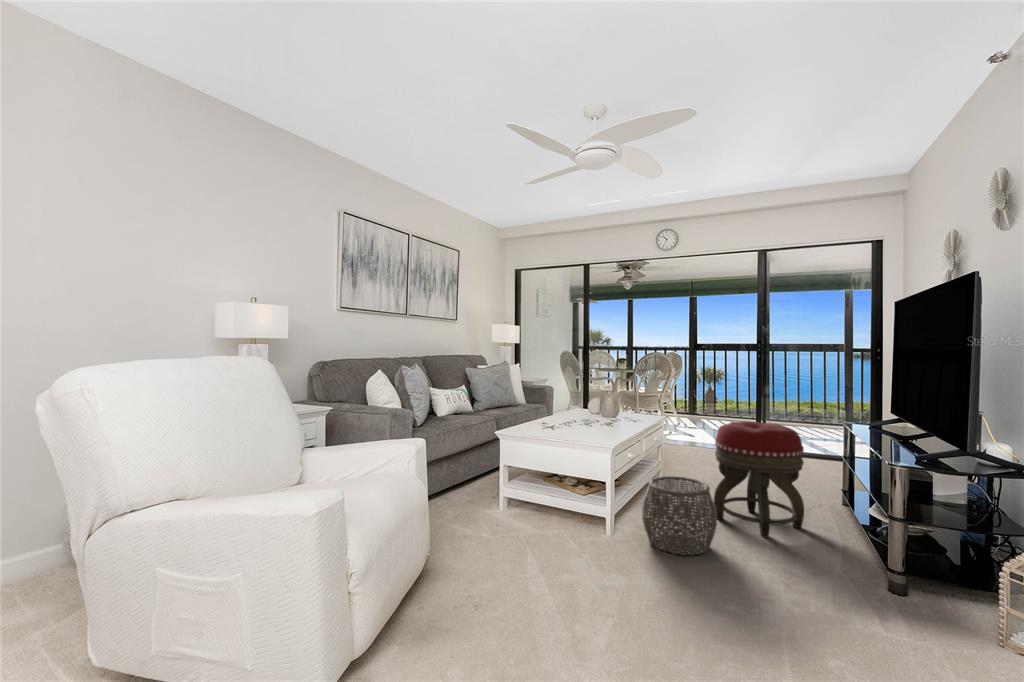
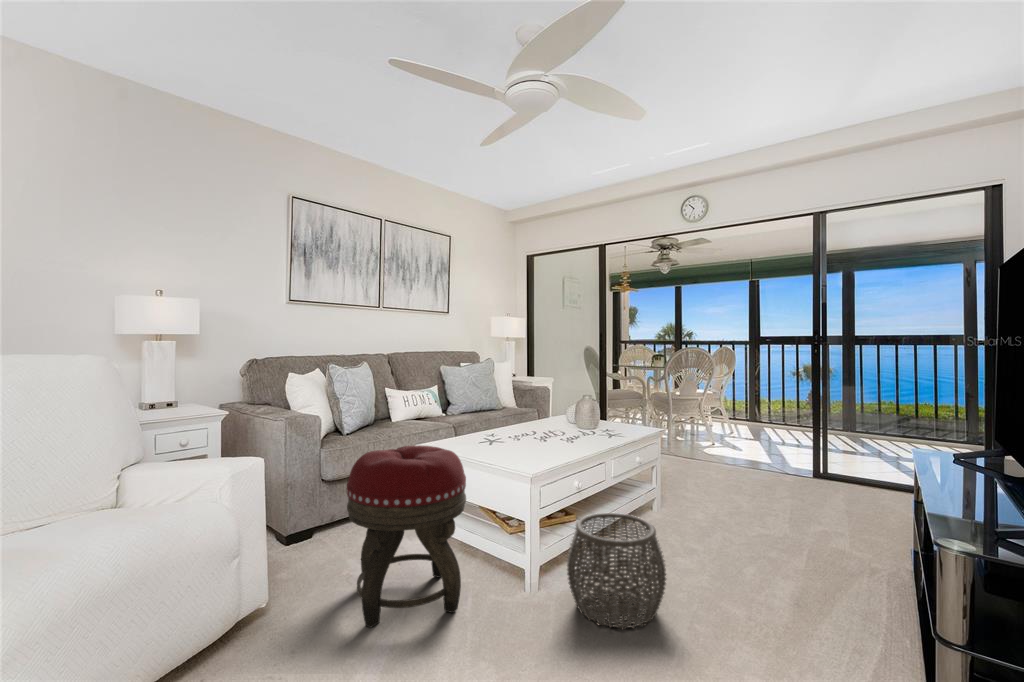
footstool: present [714,421,804,538] -> present [347,445,466,627]

